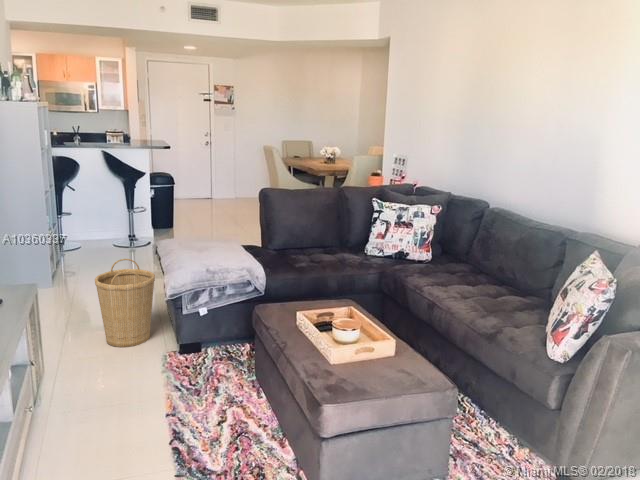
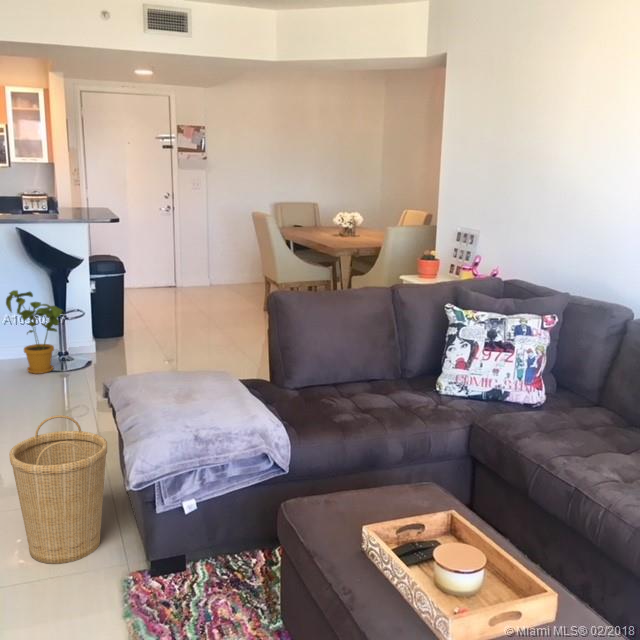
house plant: none [95,191,134,248] -> present [6,290,65,374]

